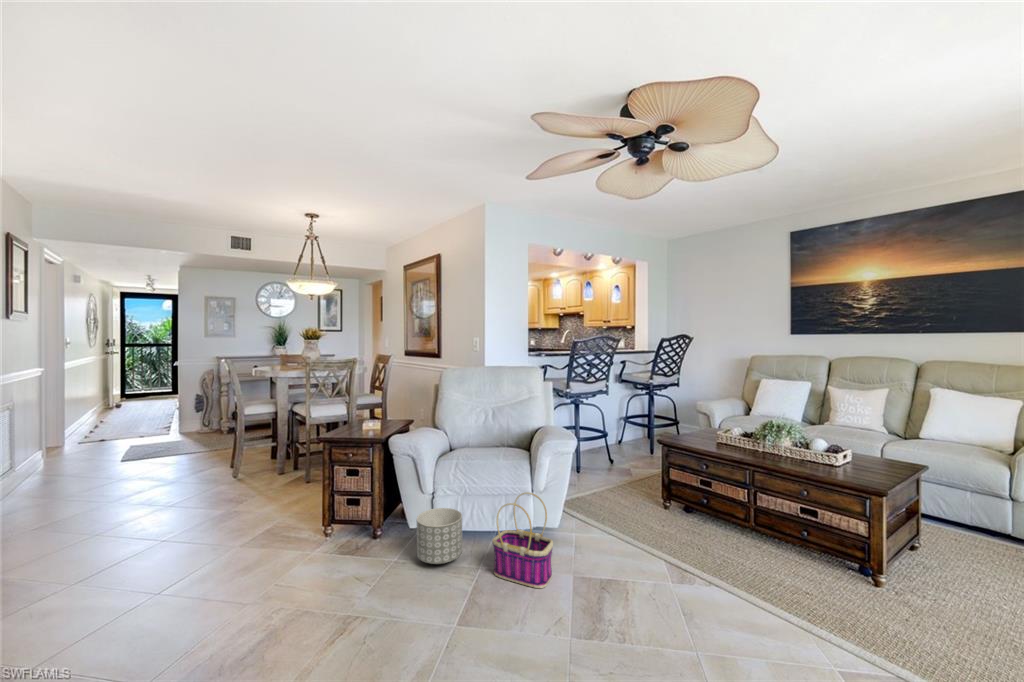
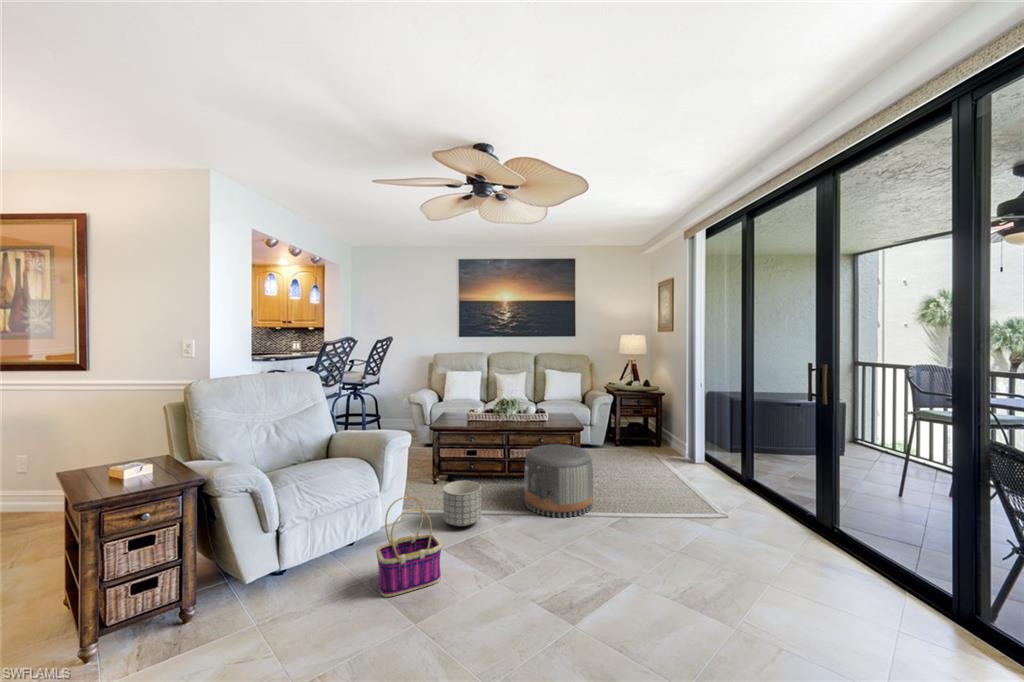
pouf: none [734,498,861,628] -> present [525,444,593,518]
planter: present [417,508,462,564] -> present [443,481,481,527]

